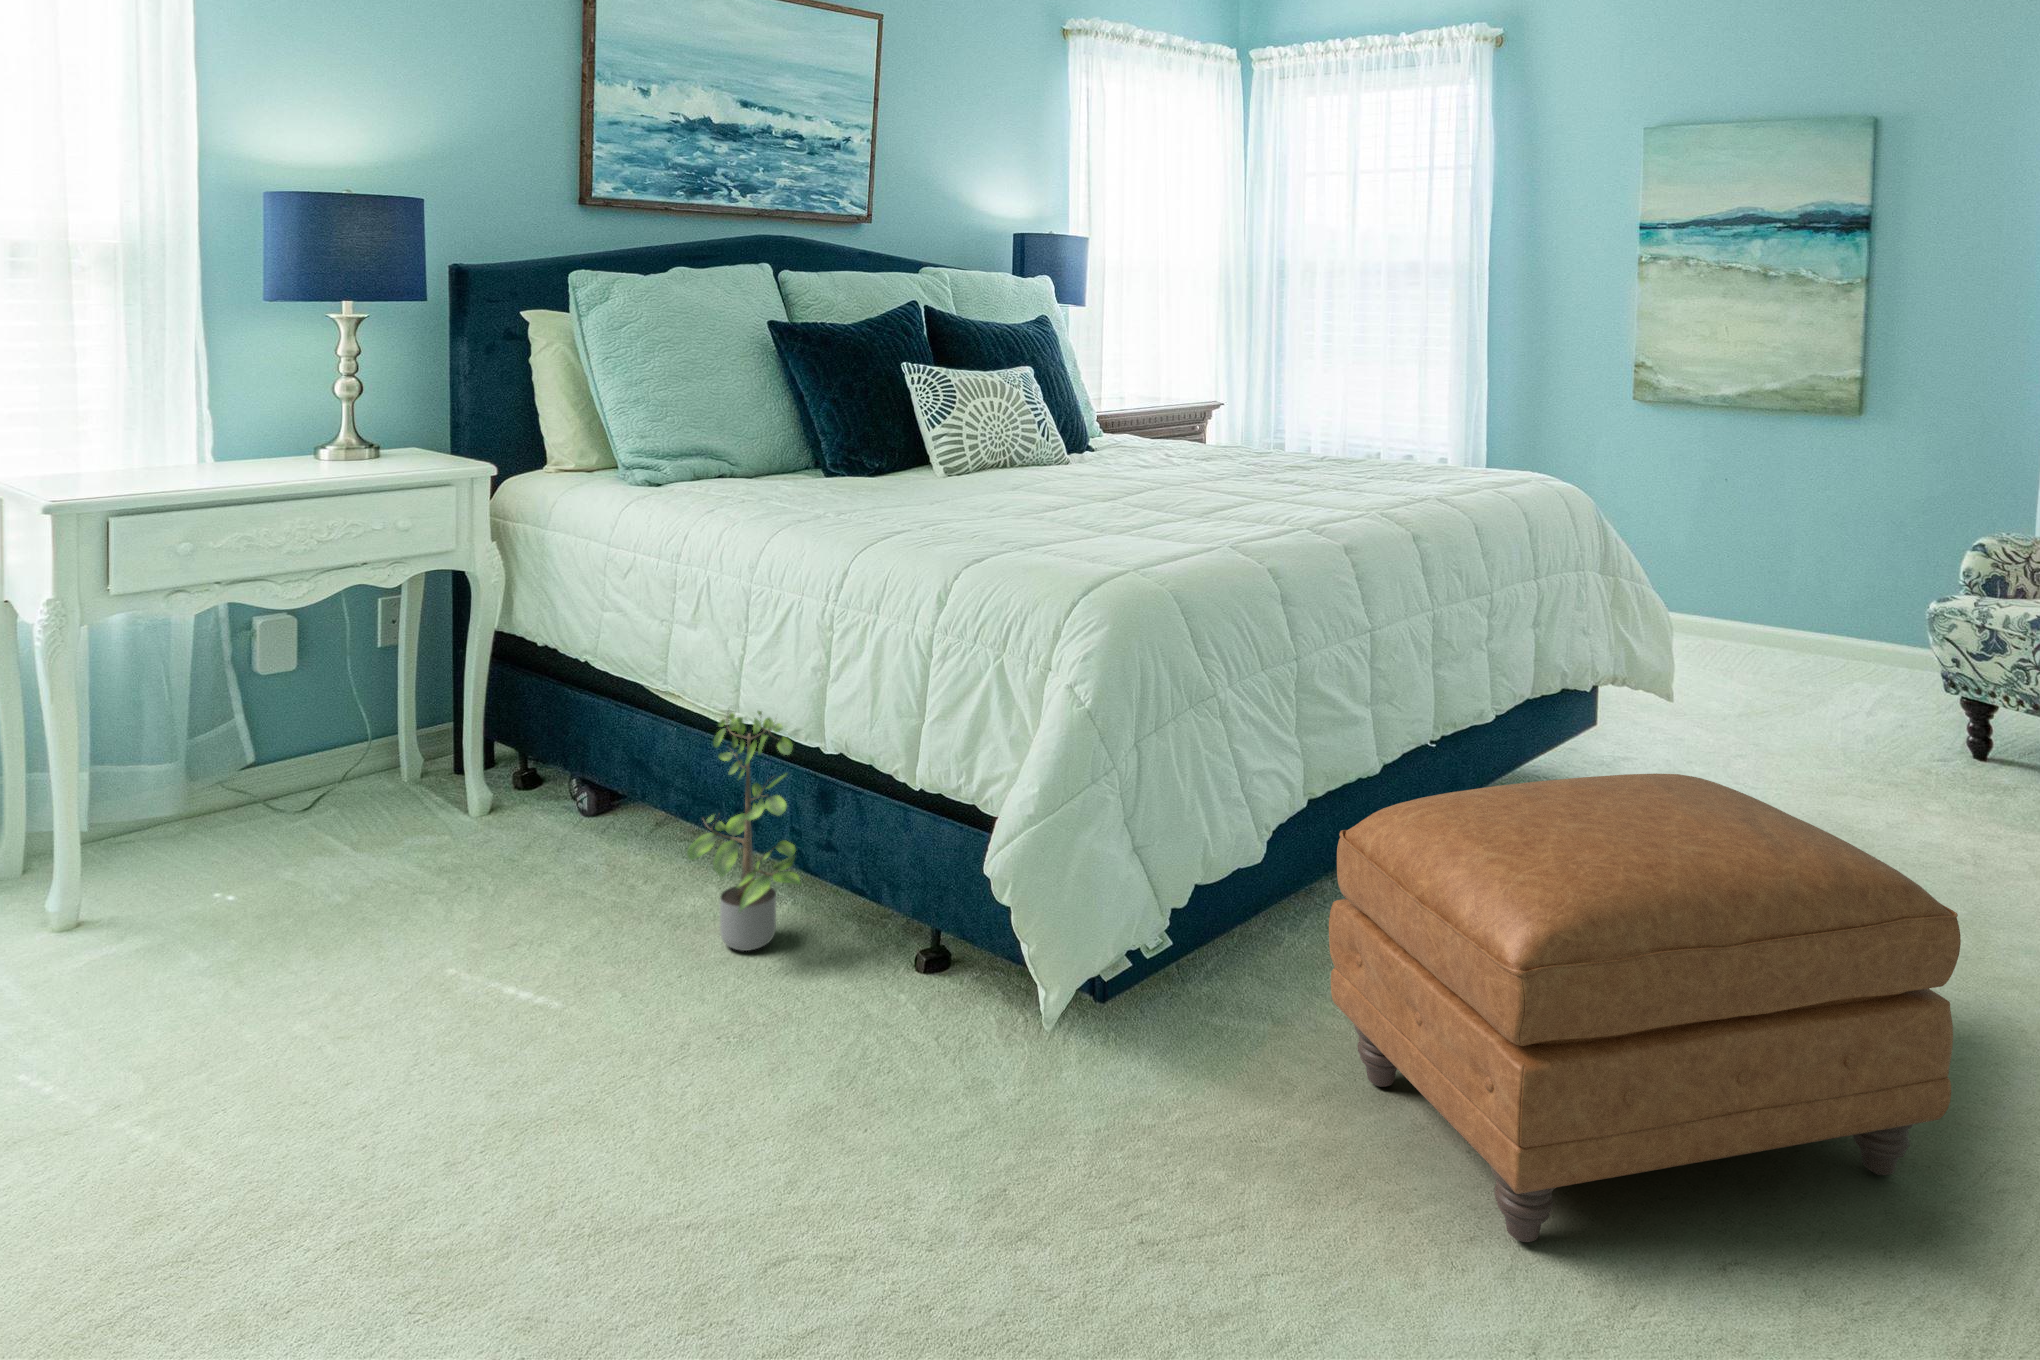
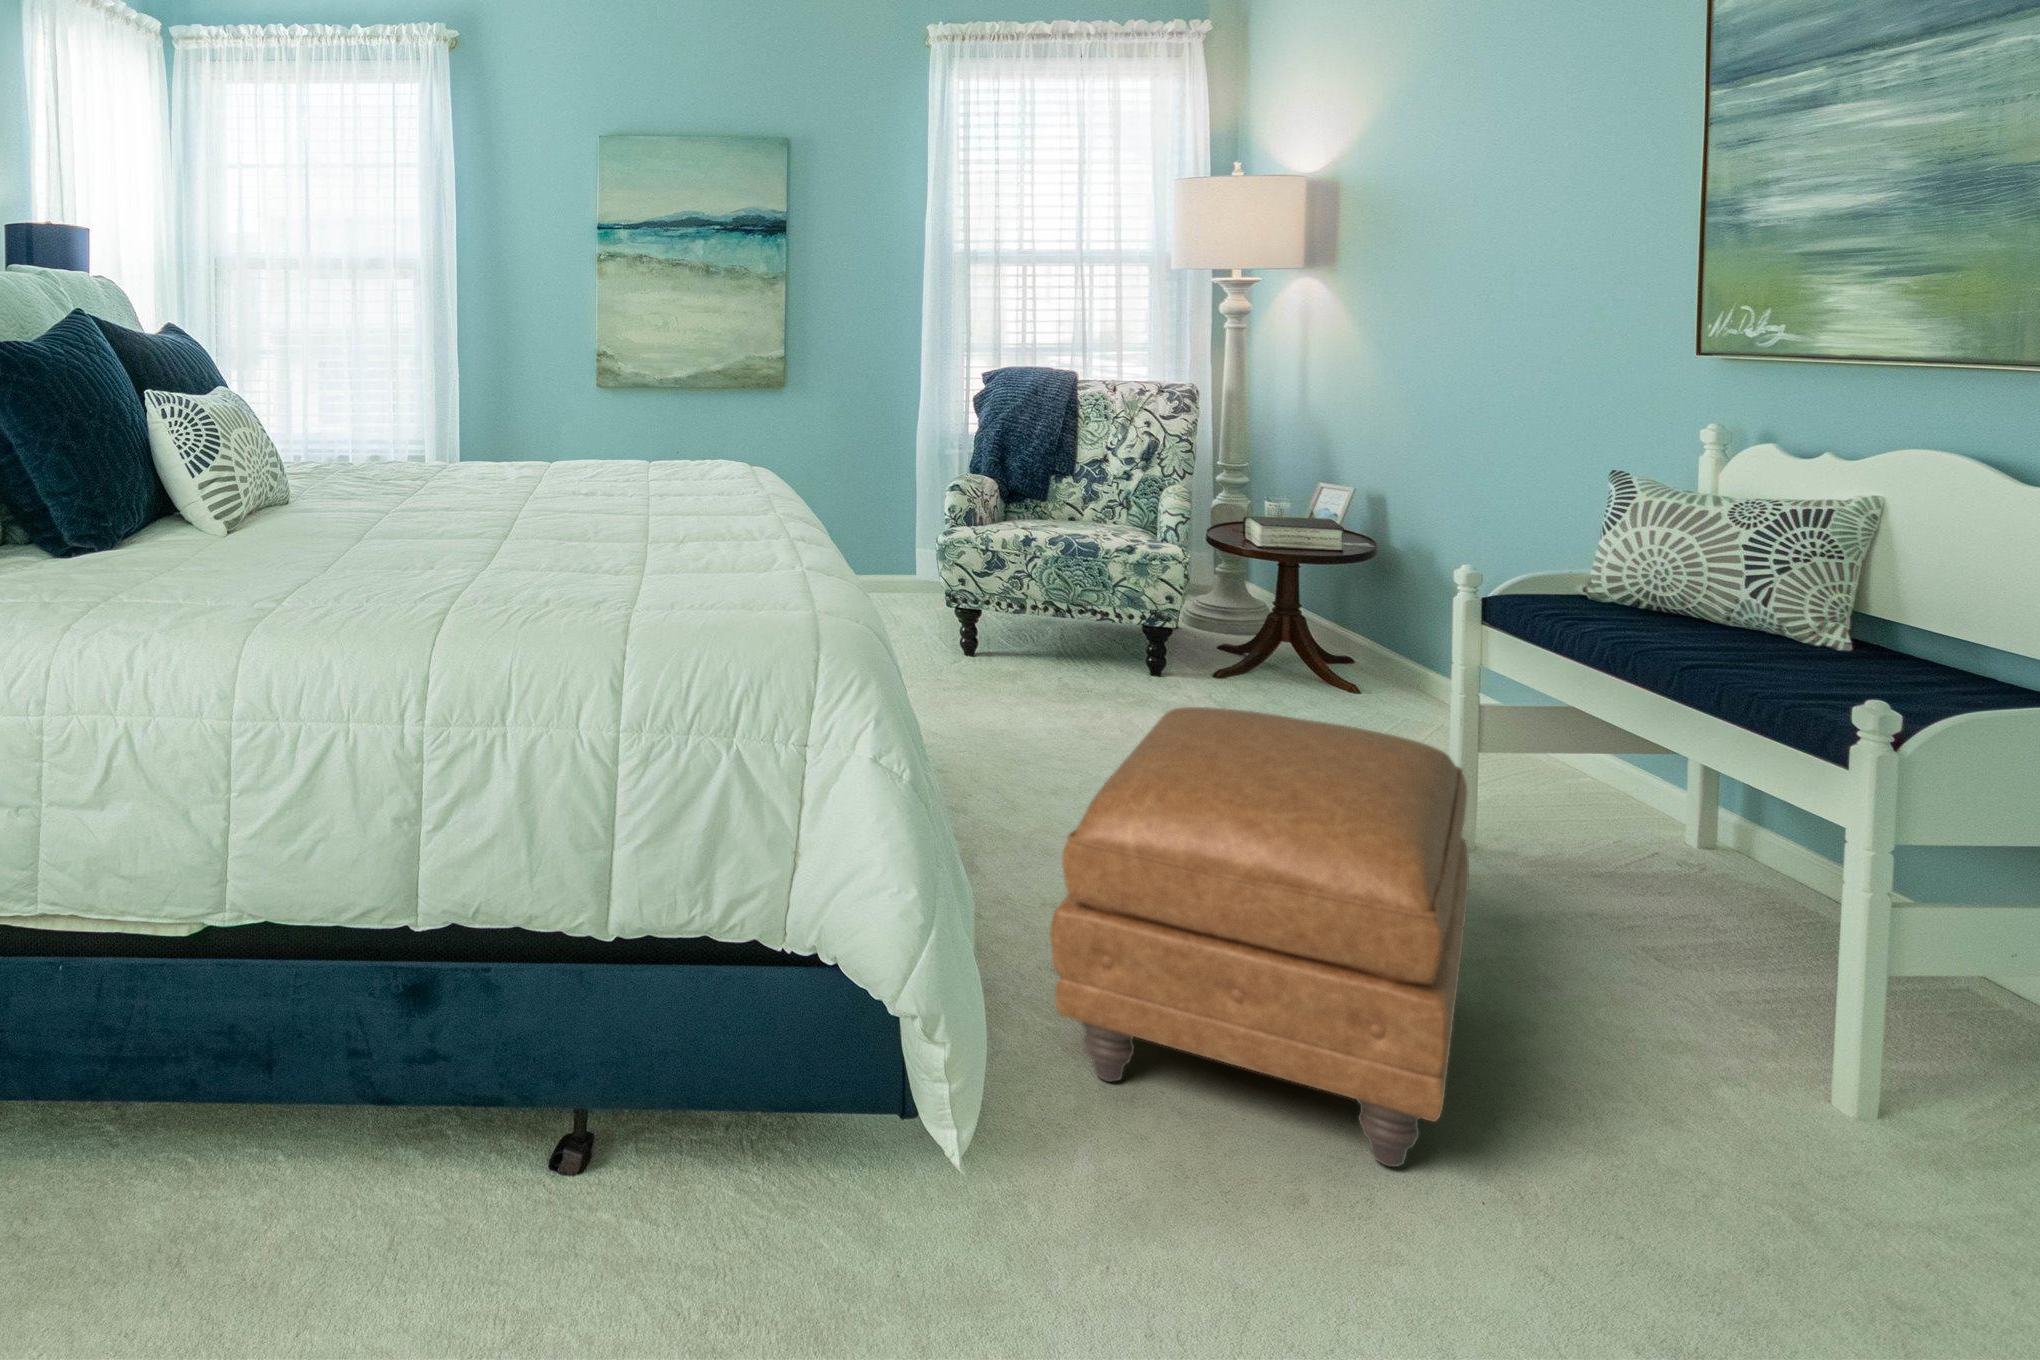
potted plant: present [687,711,800,951] -> none [264,892,482,1254]

